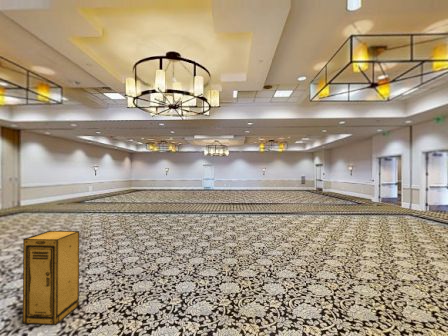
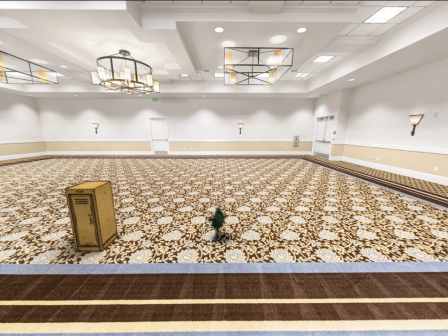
decorative plant: none [193,262,221,315] -> present [208,203,227,240]

